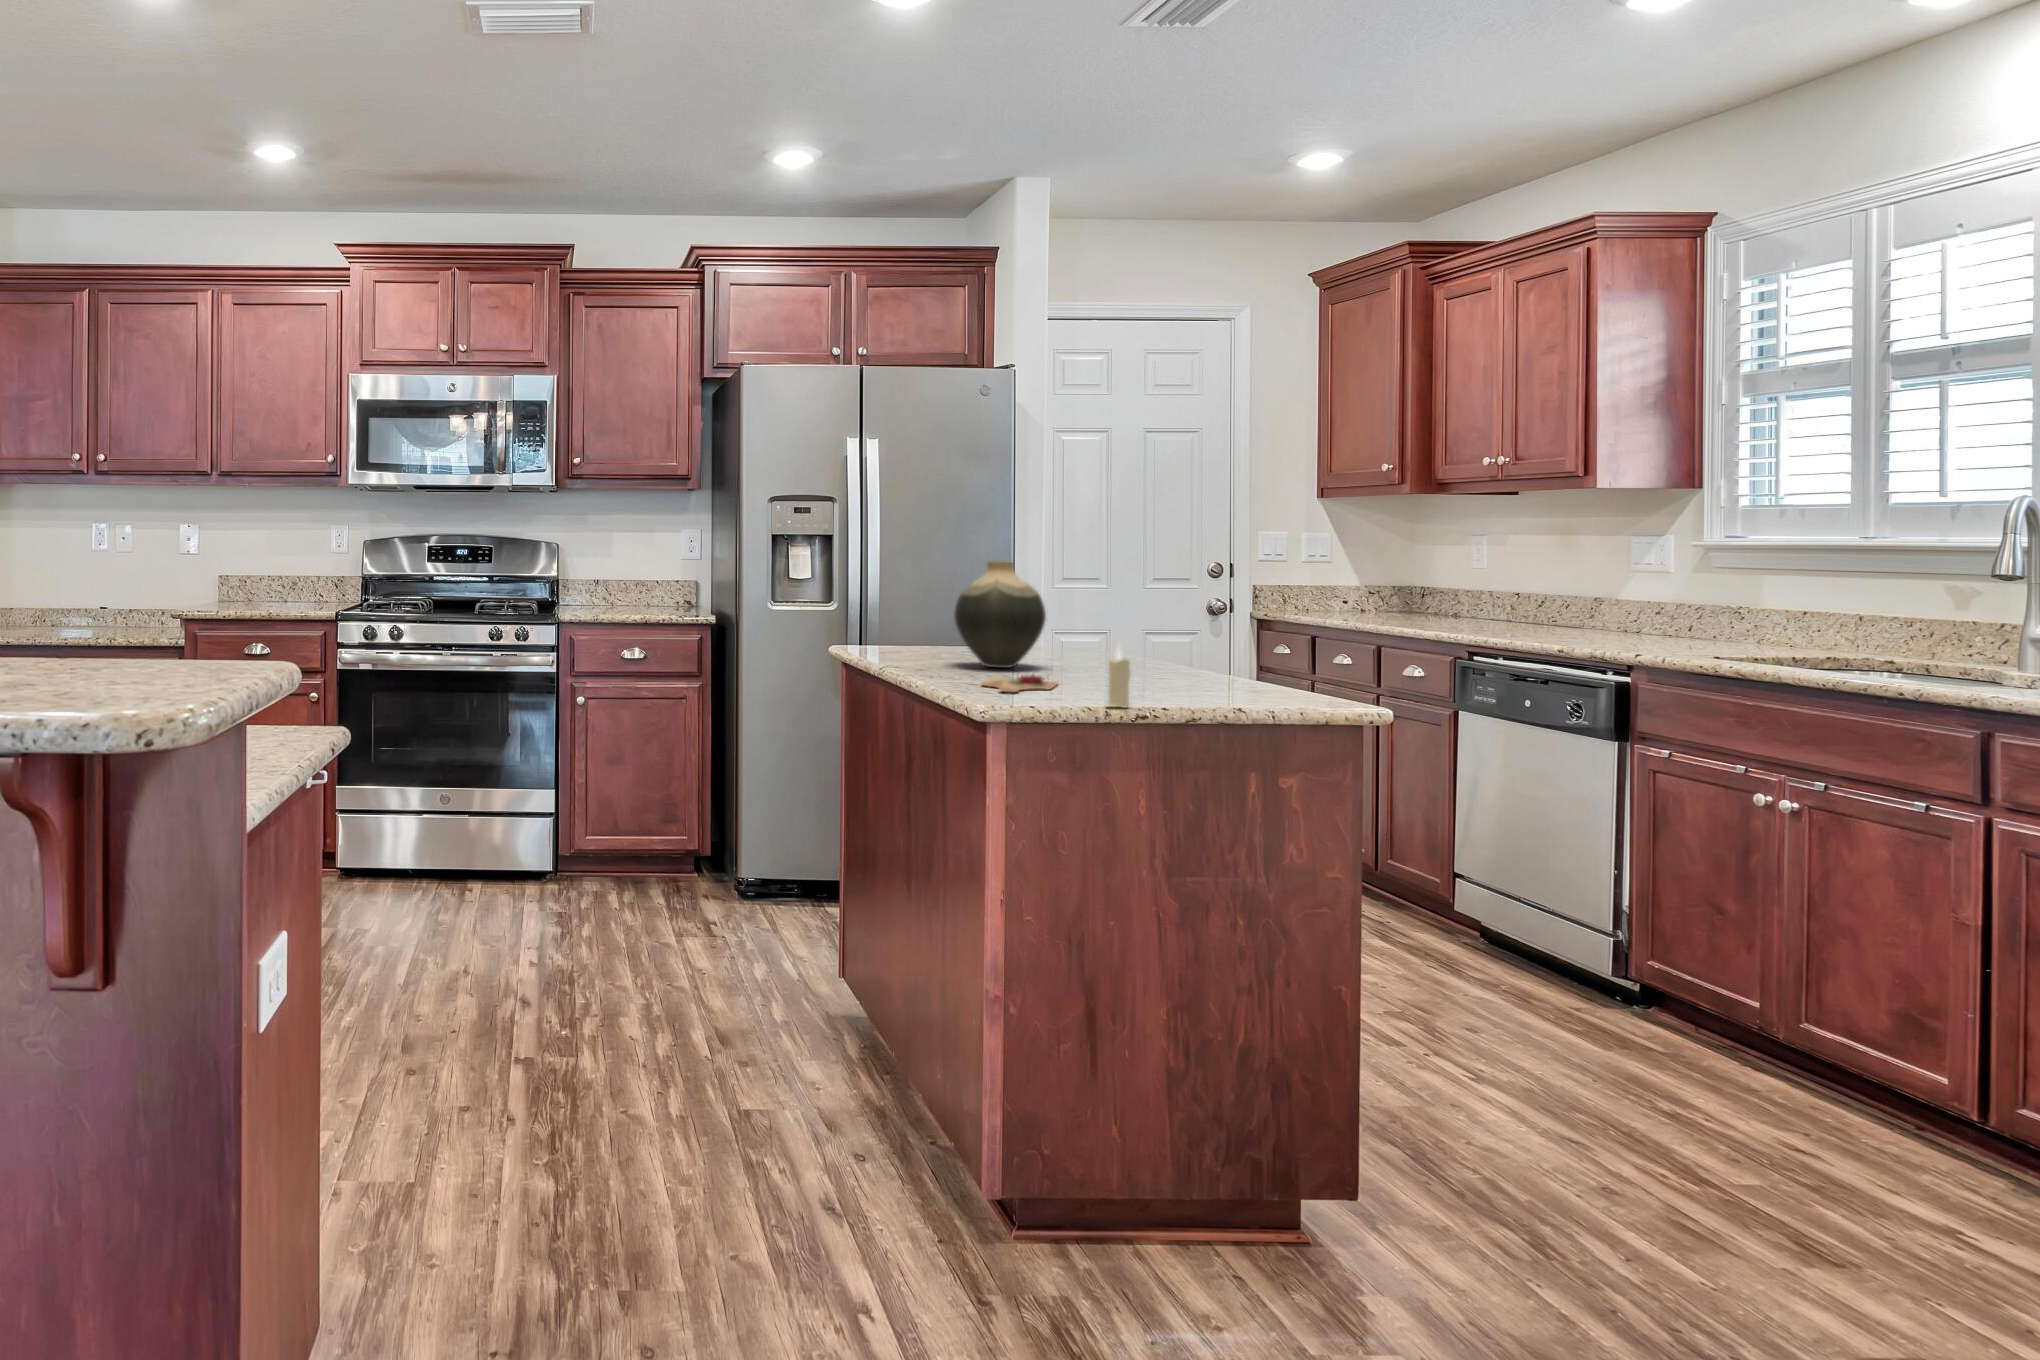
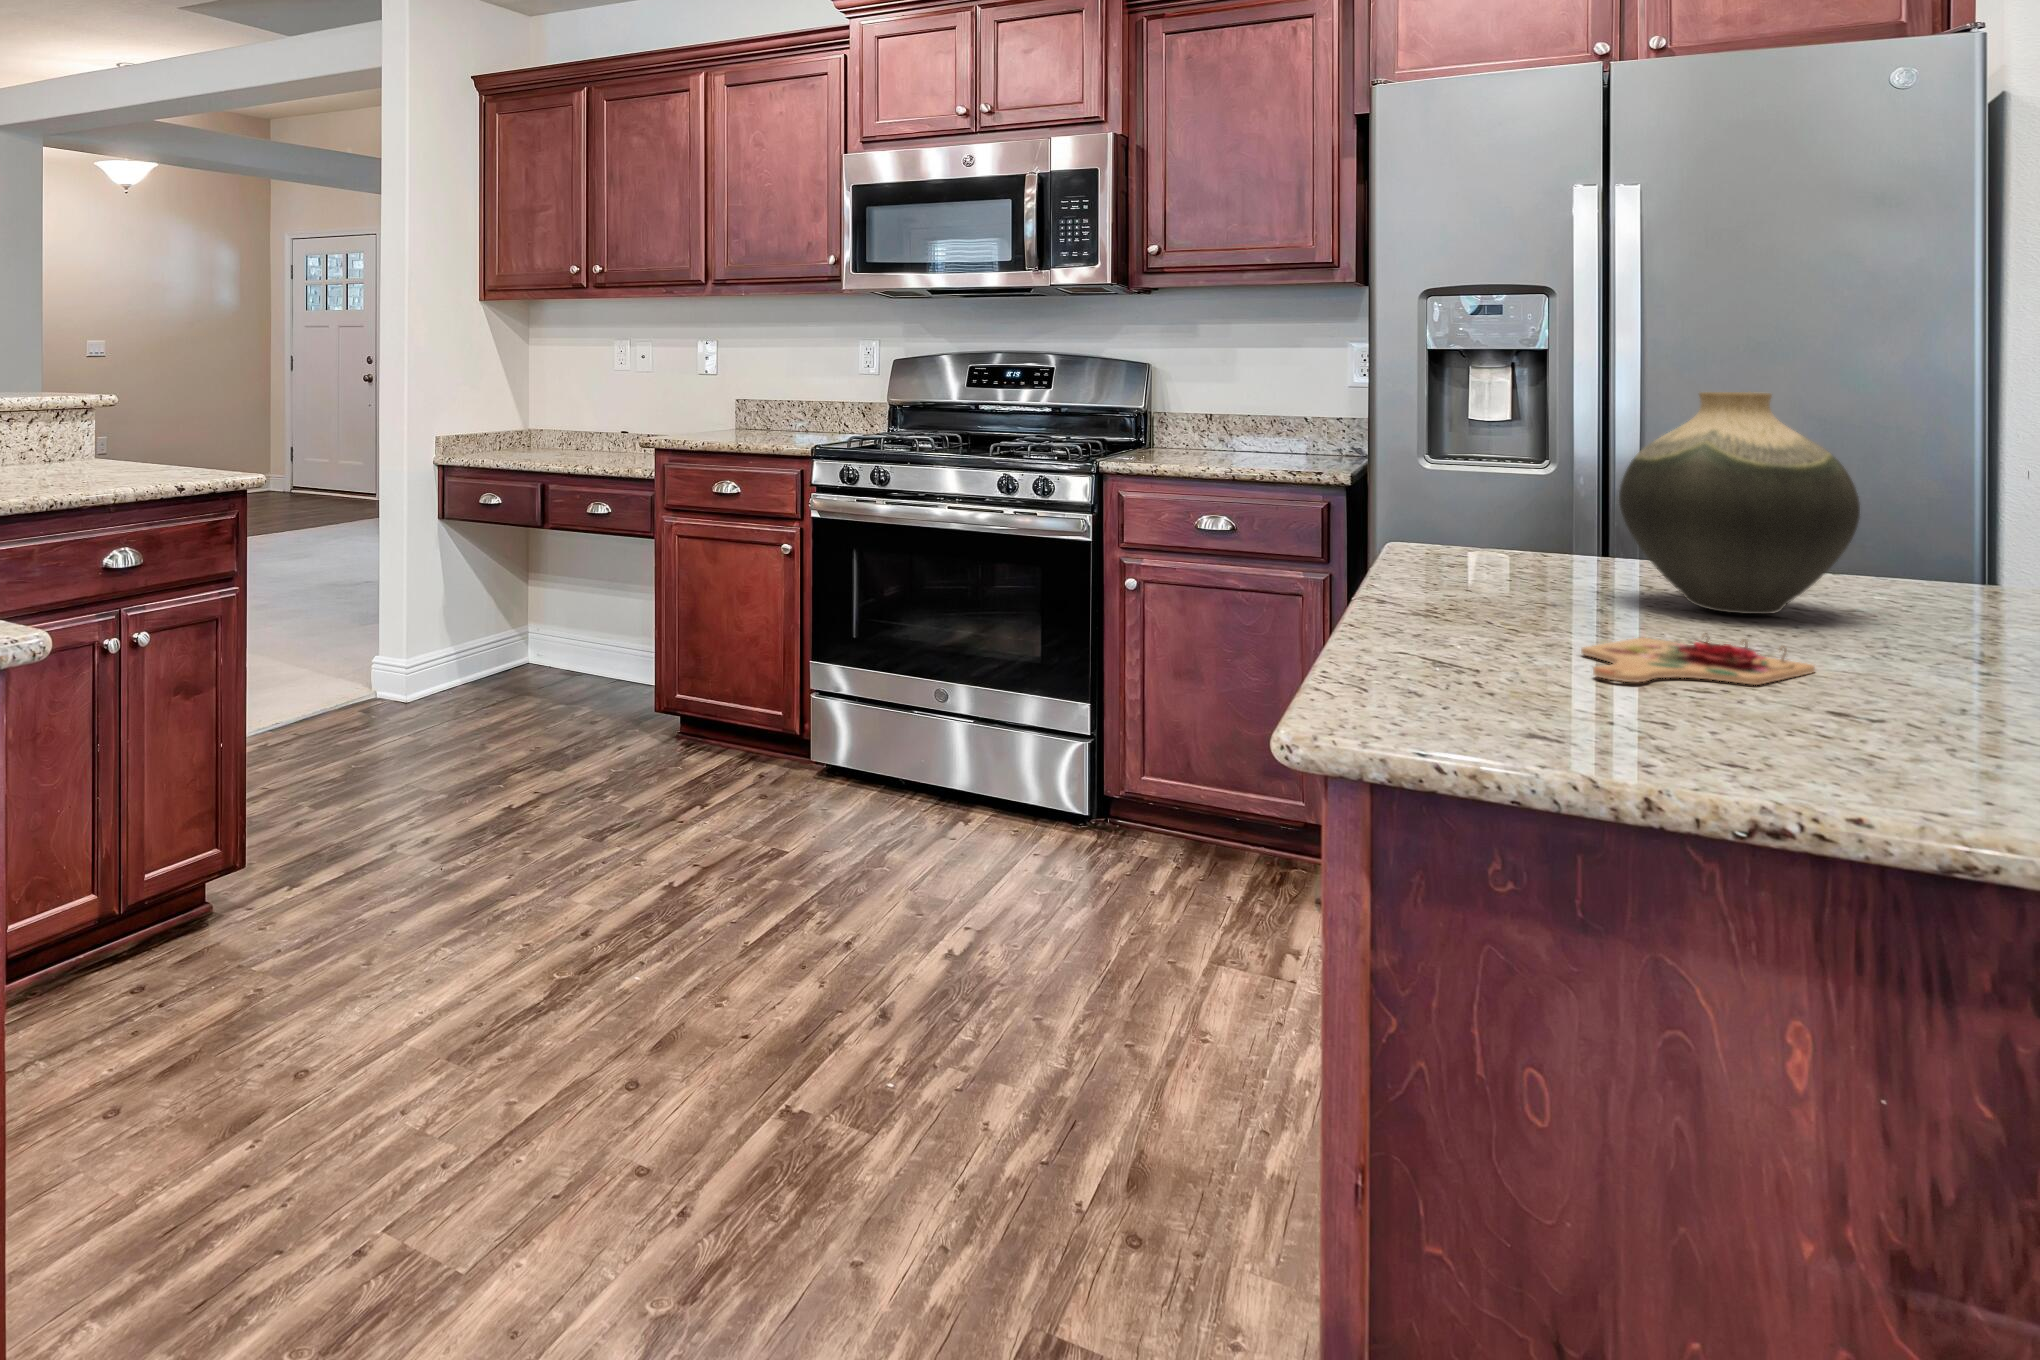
candle: present [1107,650,1131,707] -> none [1826,604,1914,773]

